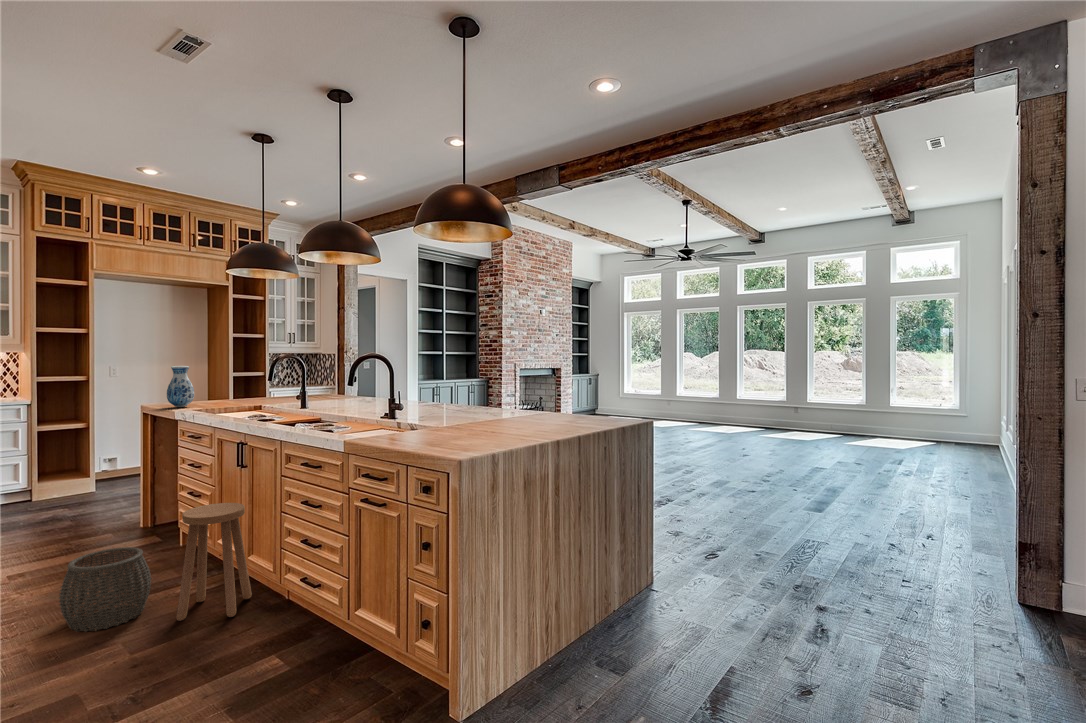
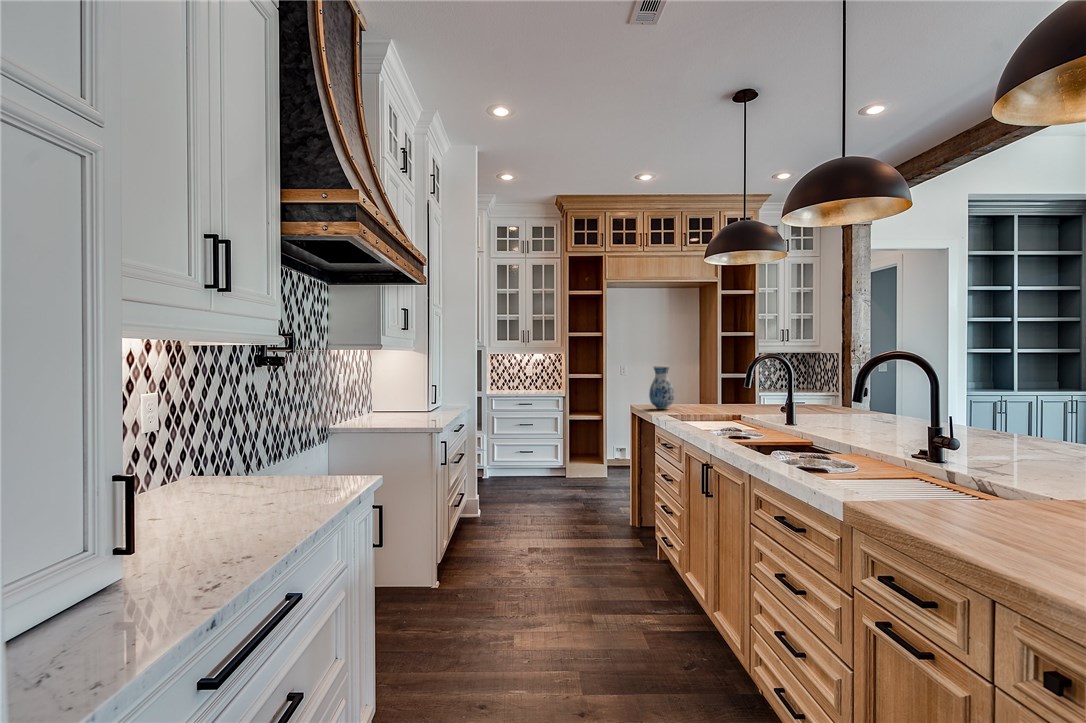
stool: present [176,503,252,621] -> none [629,536,714,696]
woven basket: present [59,547,151,632] -> none [533,558,611,651]

